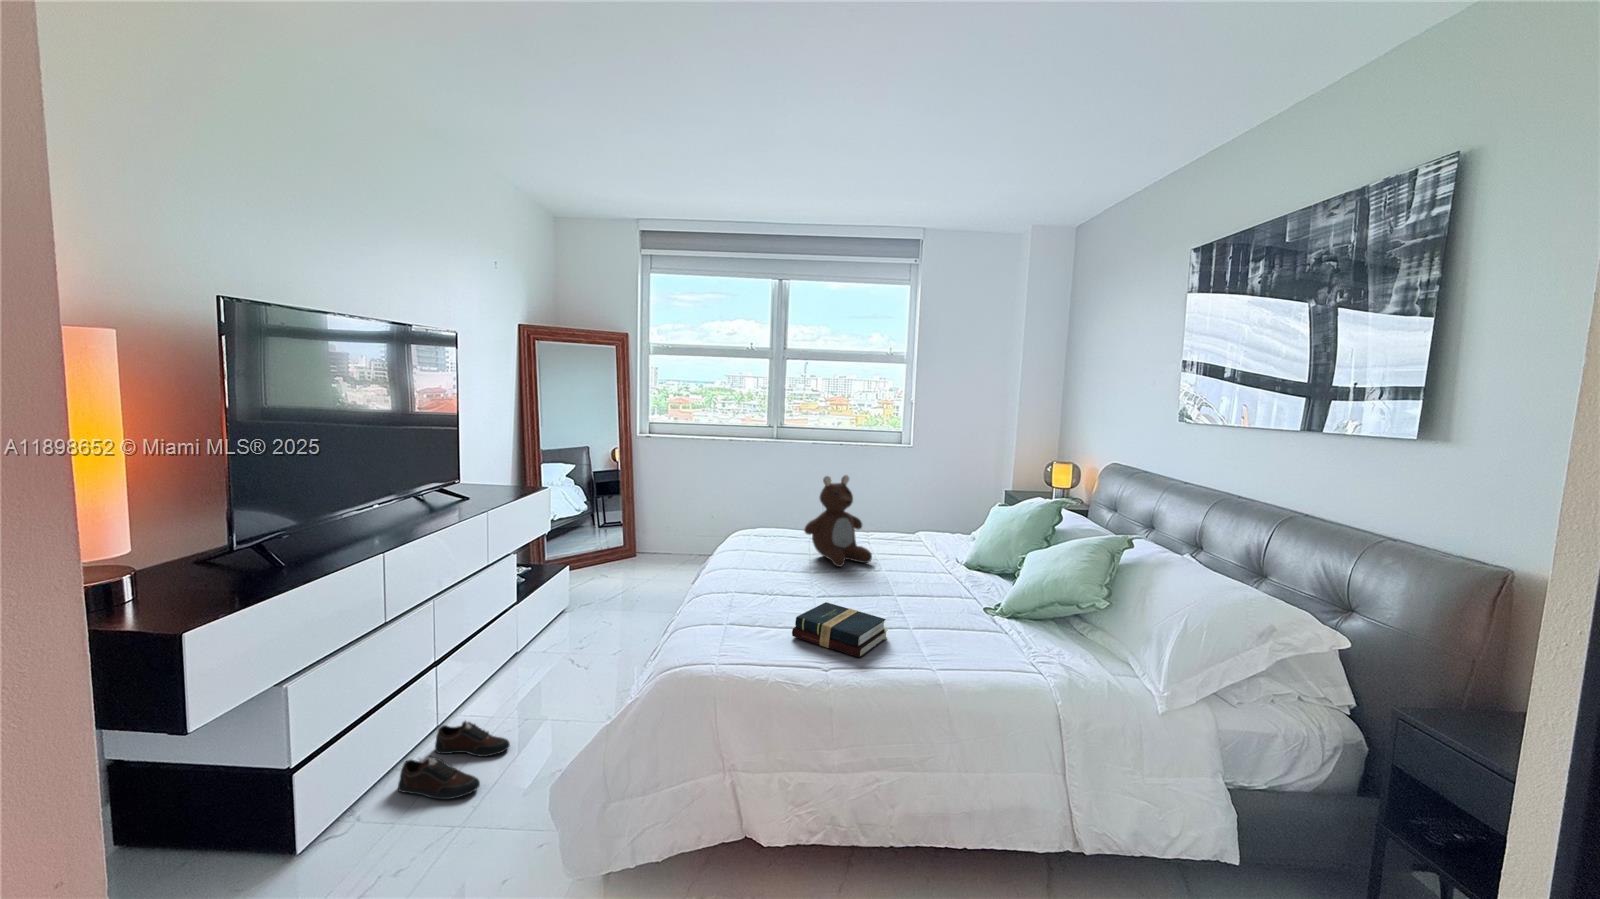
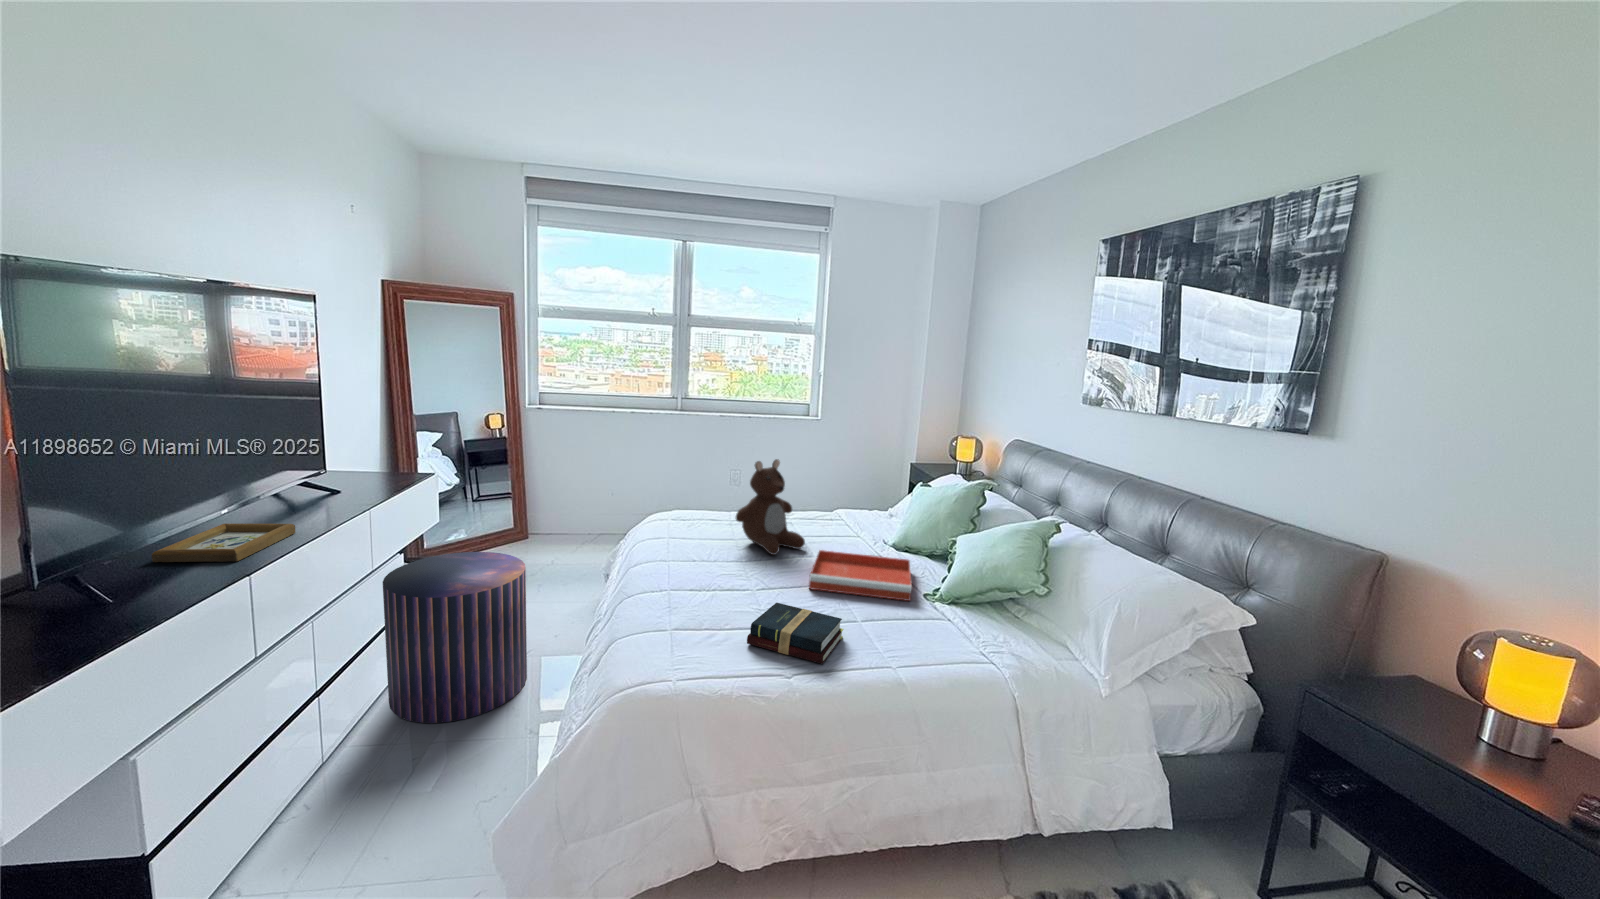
picture frame: none [330,515,434,542] -> present [152,523,295,562]
pouf: none [499,555,616,702] -> present [383,552,527,723]
tray: none [866,563,974,613] -> present [809,550,912,601]
shoe: present [398,721,510,799] -> none [275,760,414,862]

